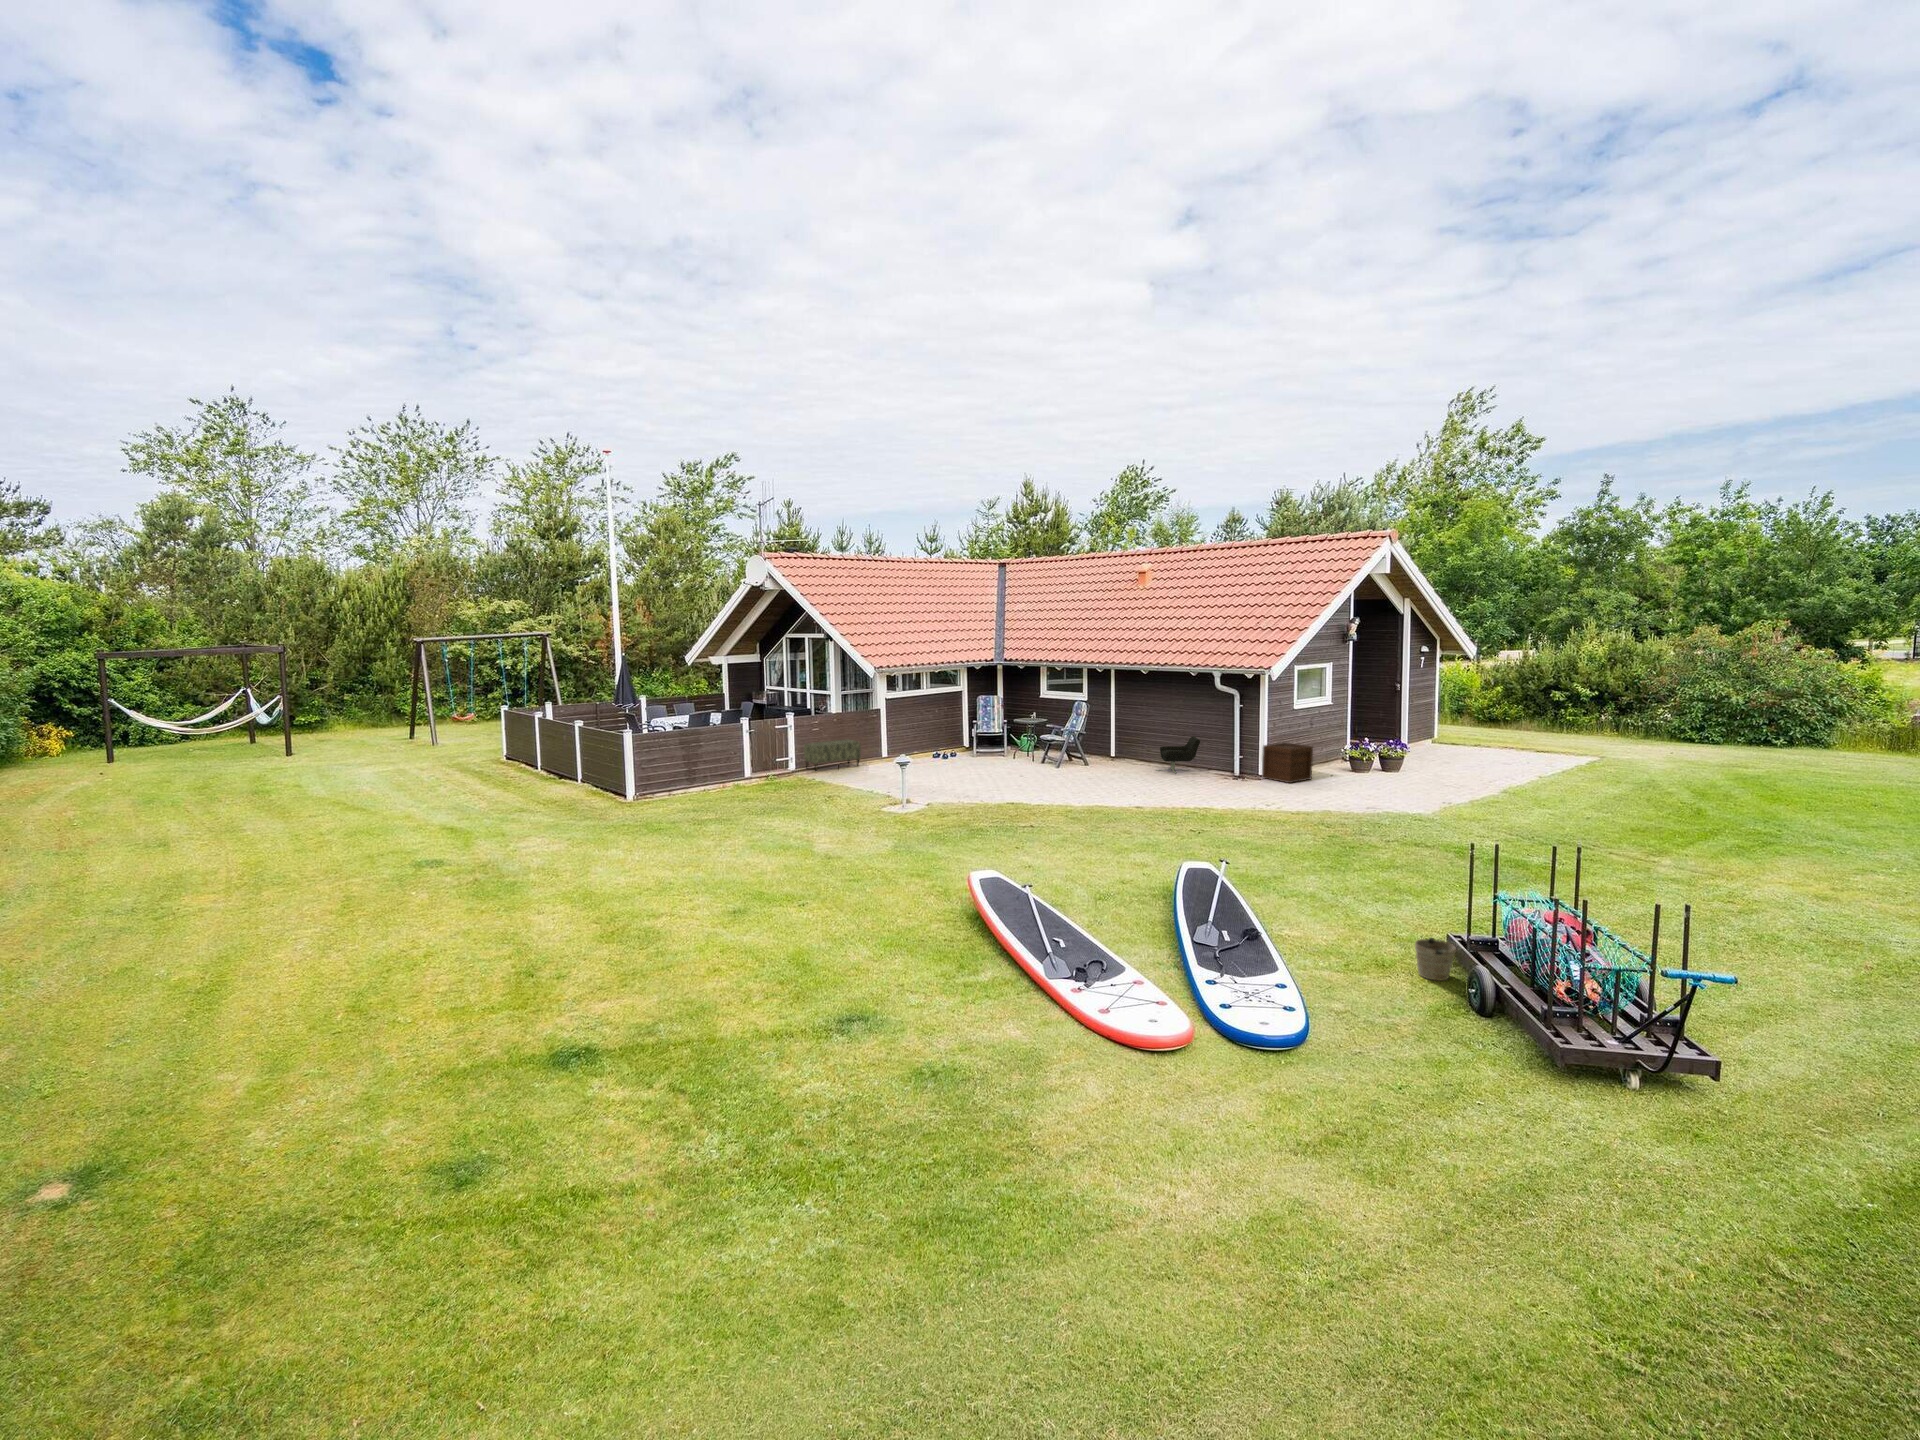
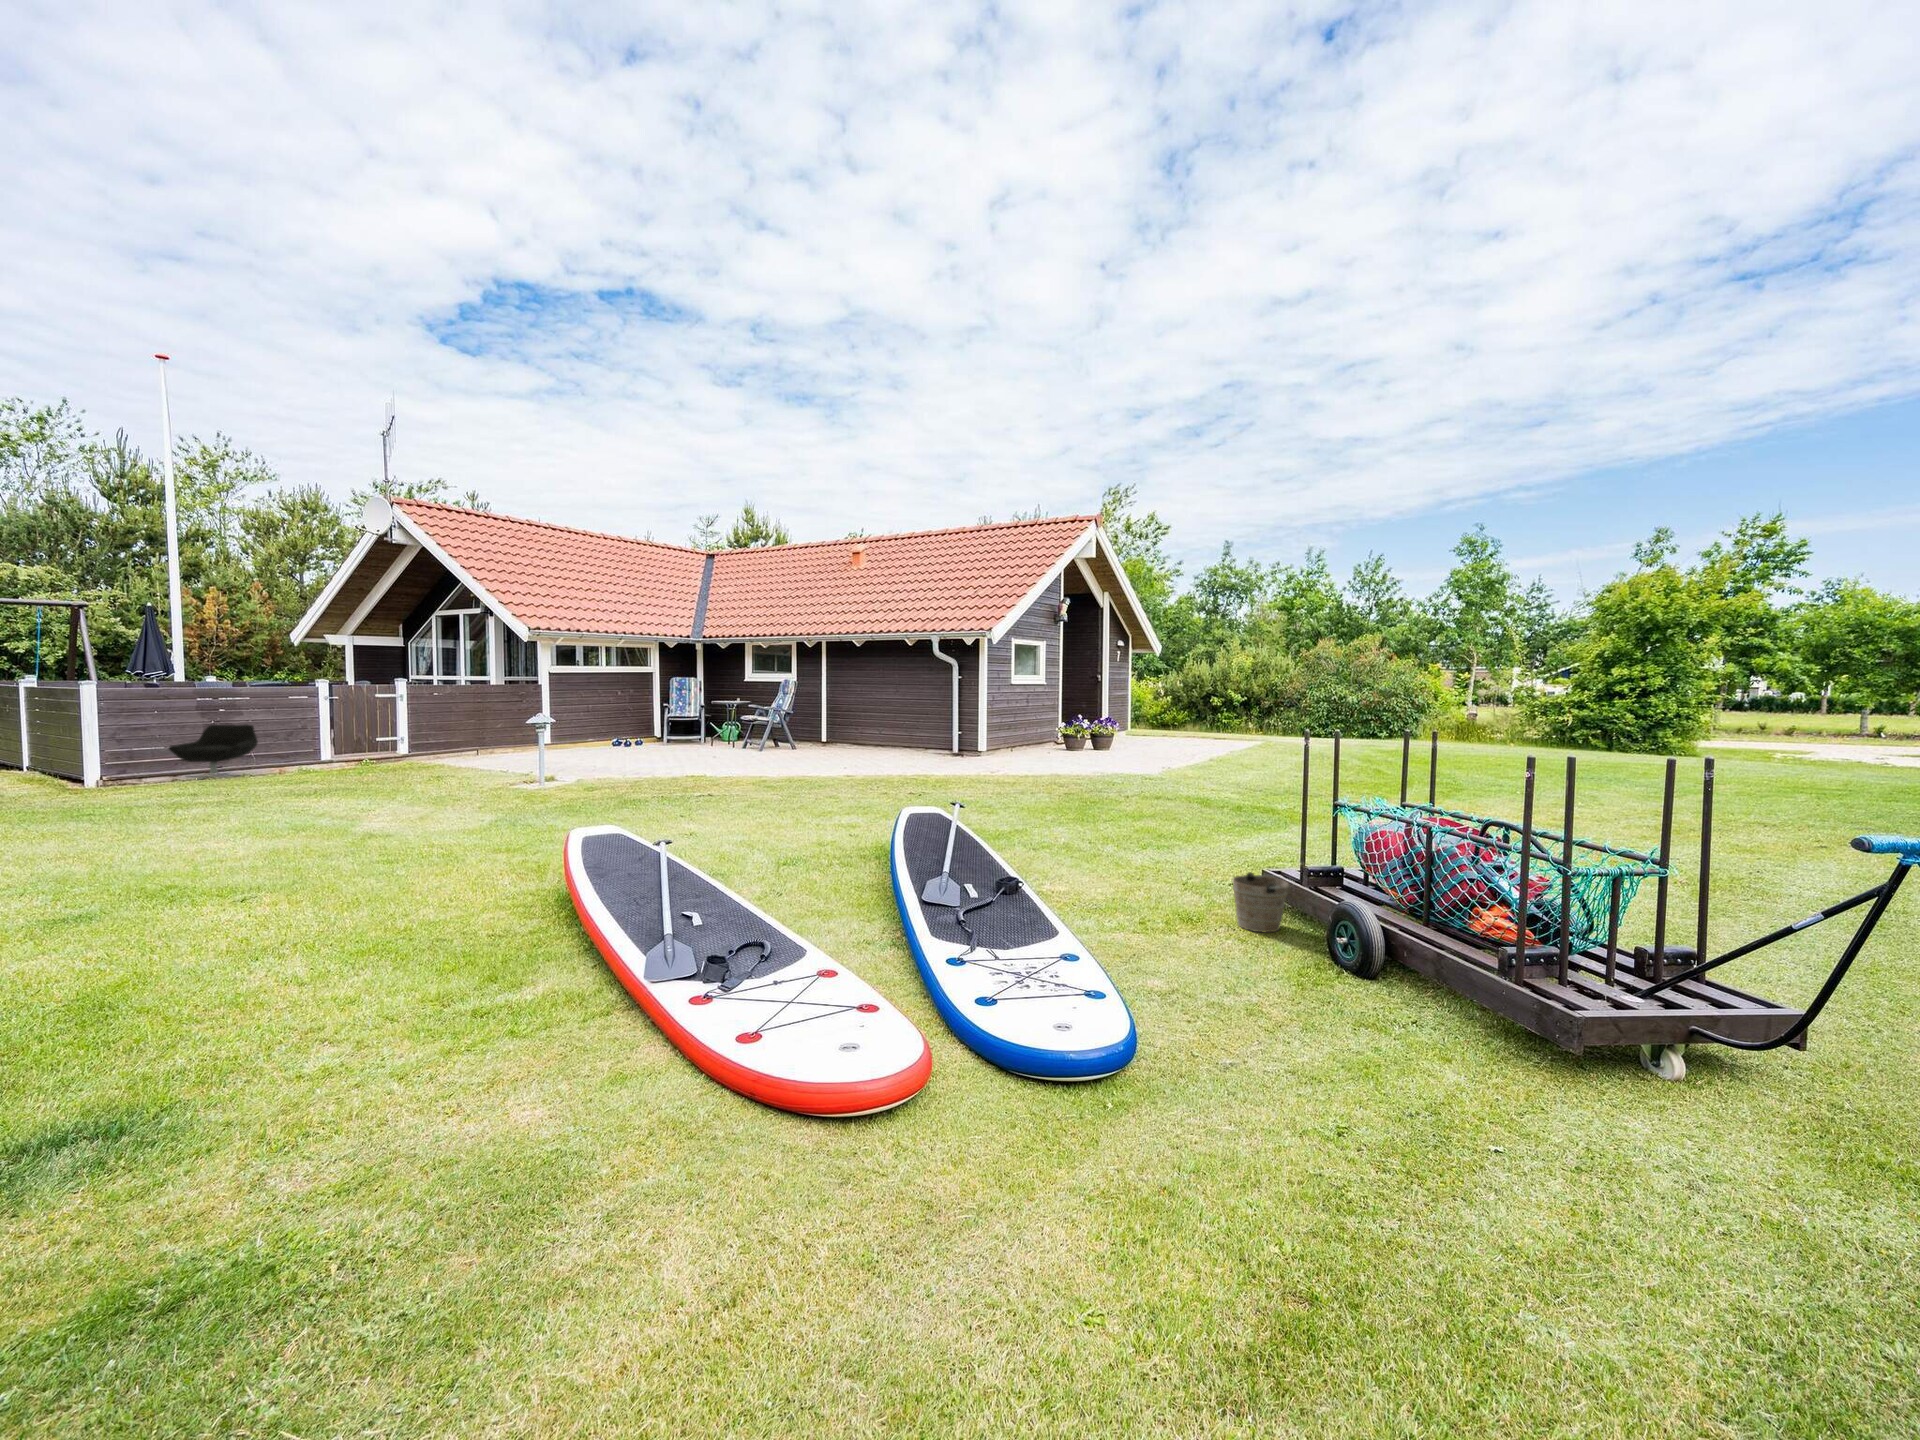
lounge chair: present [1157,736,1200,773] -> present [169,725,258,777]
bench: present [804,739,861,770] -> none [431,721,512,757]
wooden crate: present [1262,742,1313,783] -> none [978,719,1029,759]

